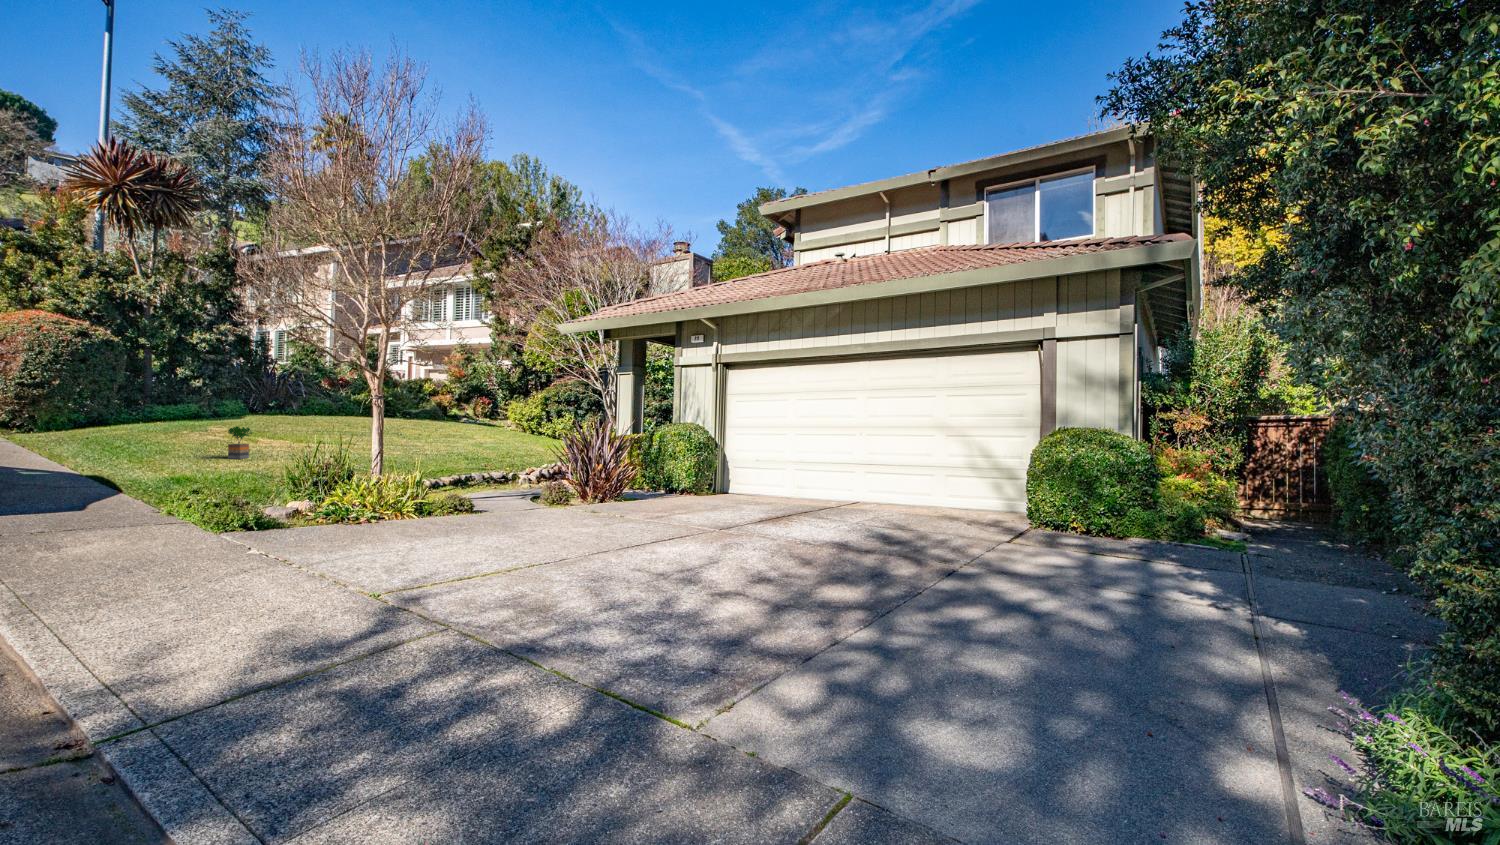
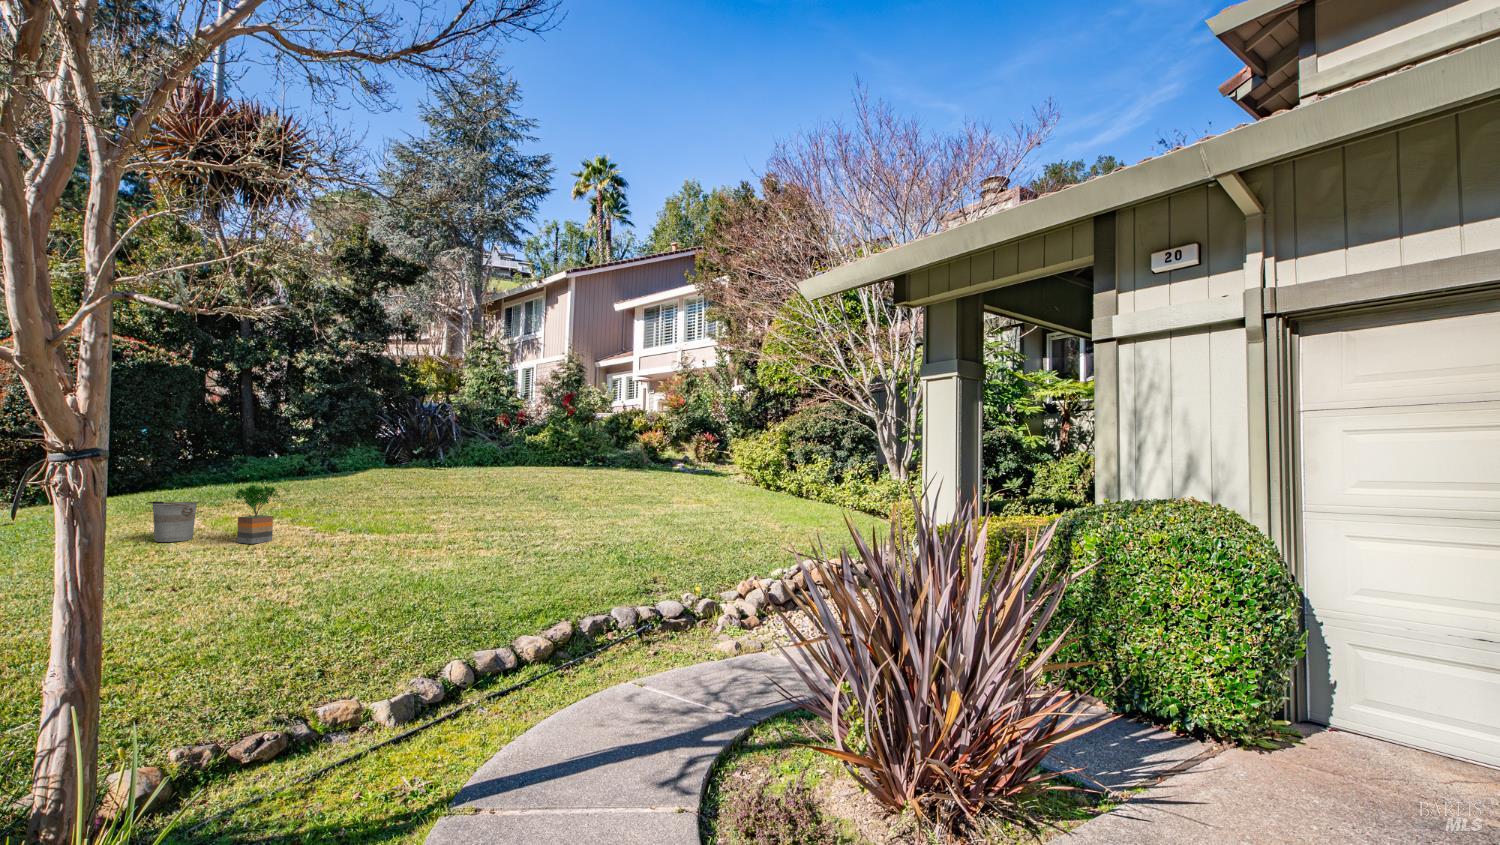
bucket: none [164,436,195,459] -> present [148,501,197,542]

